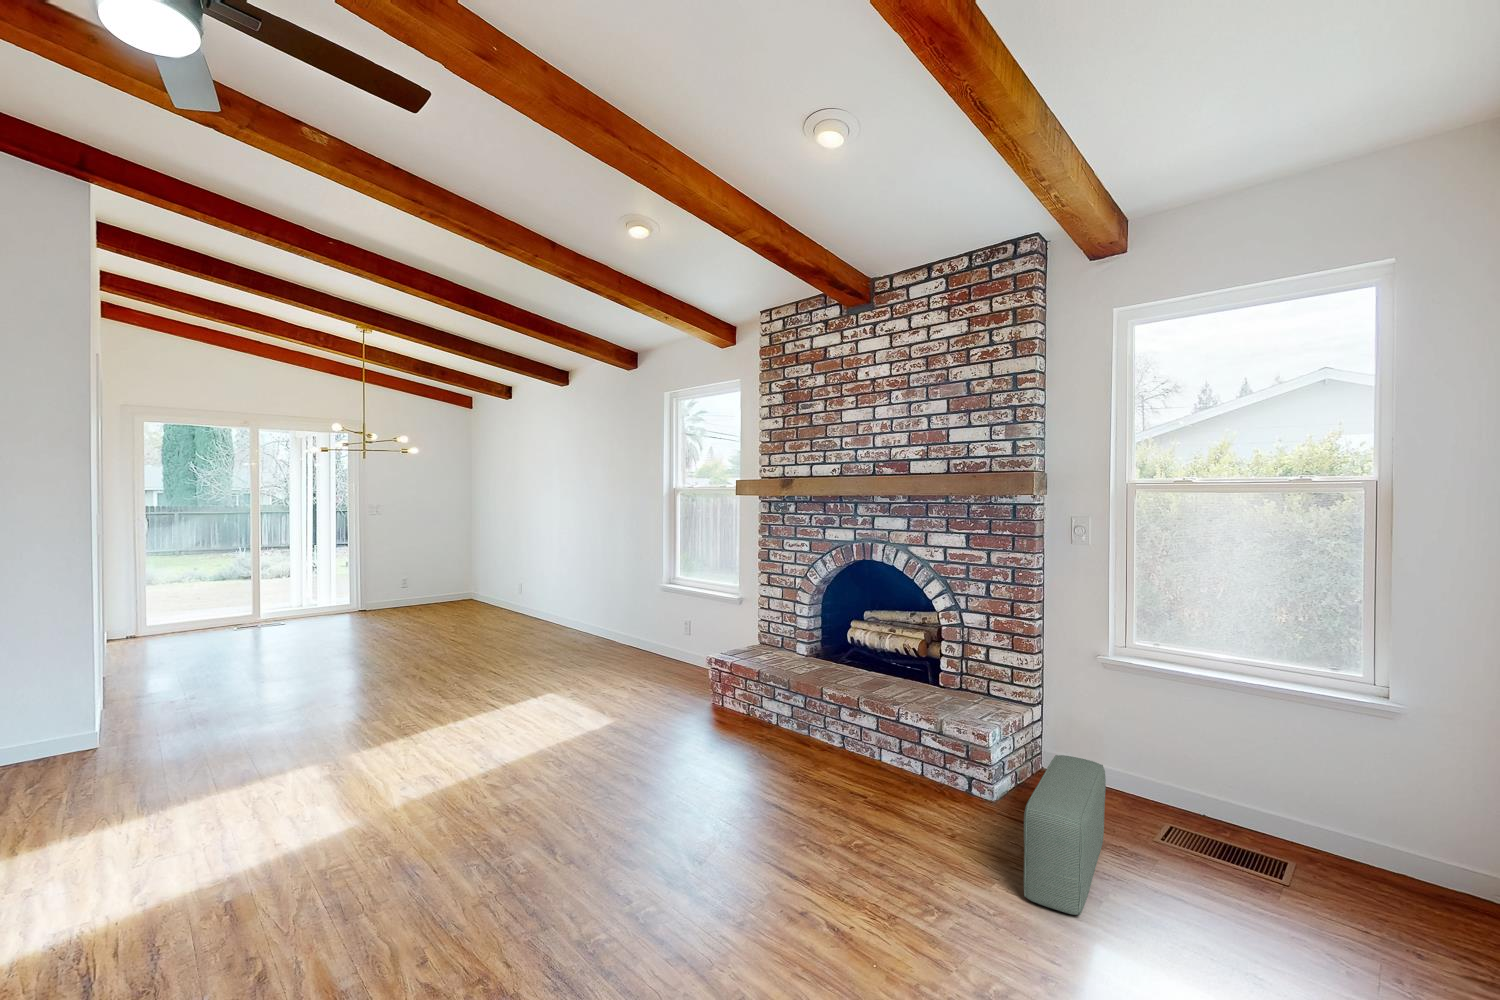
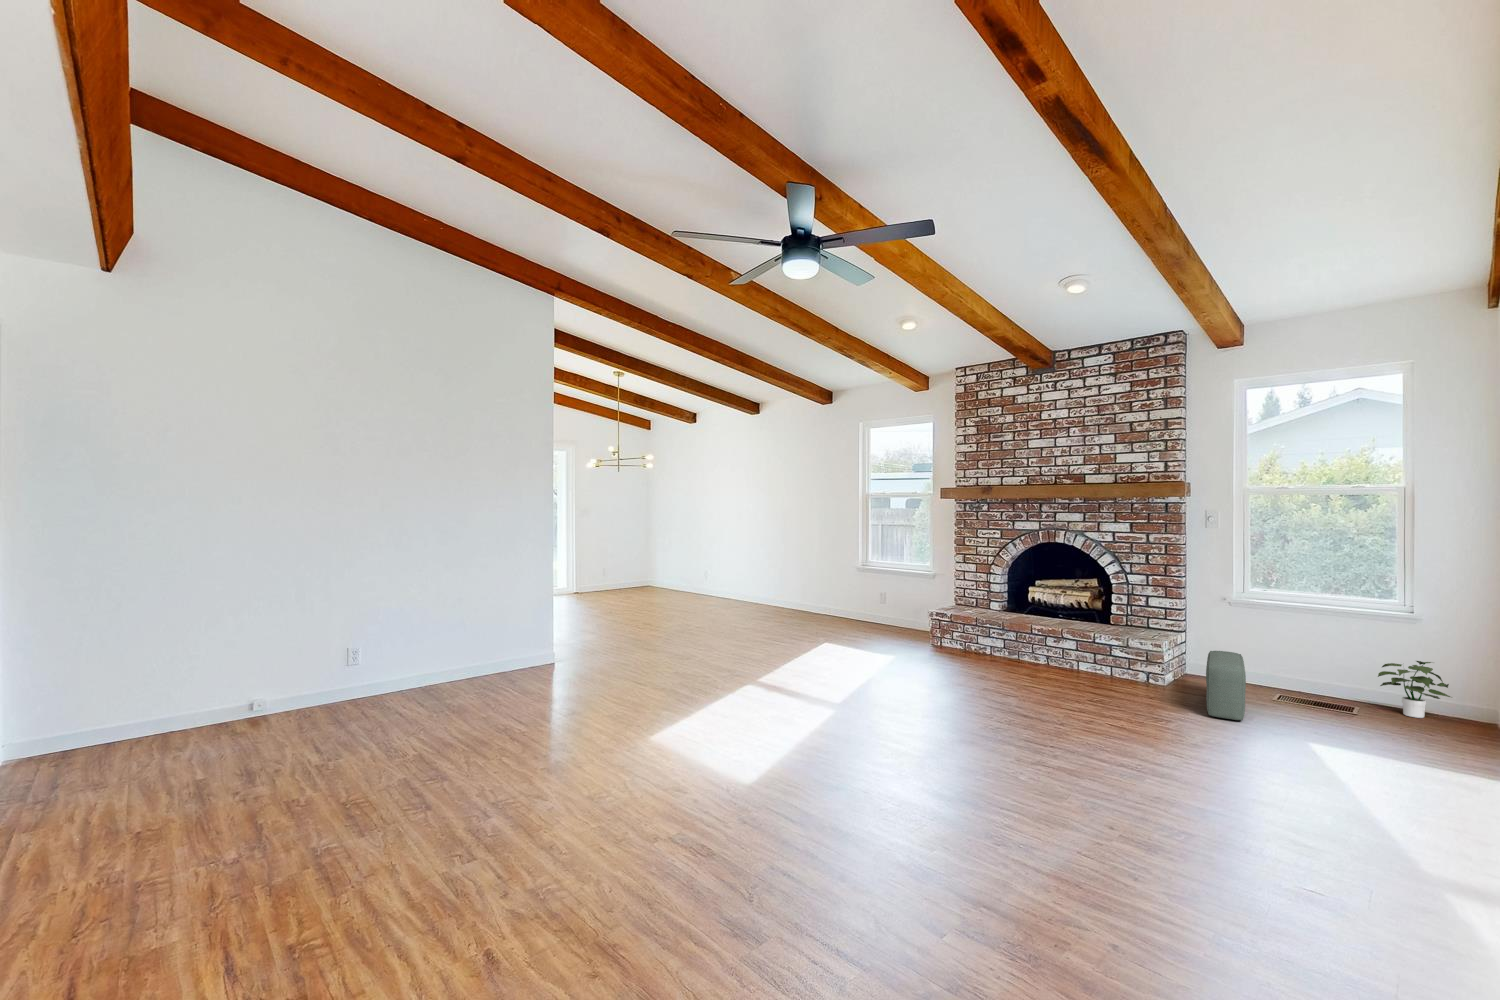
potted plant: none [1329,789,1466,901] -> present [1378,661,1450,718]

